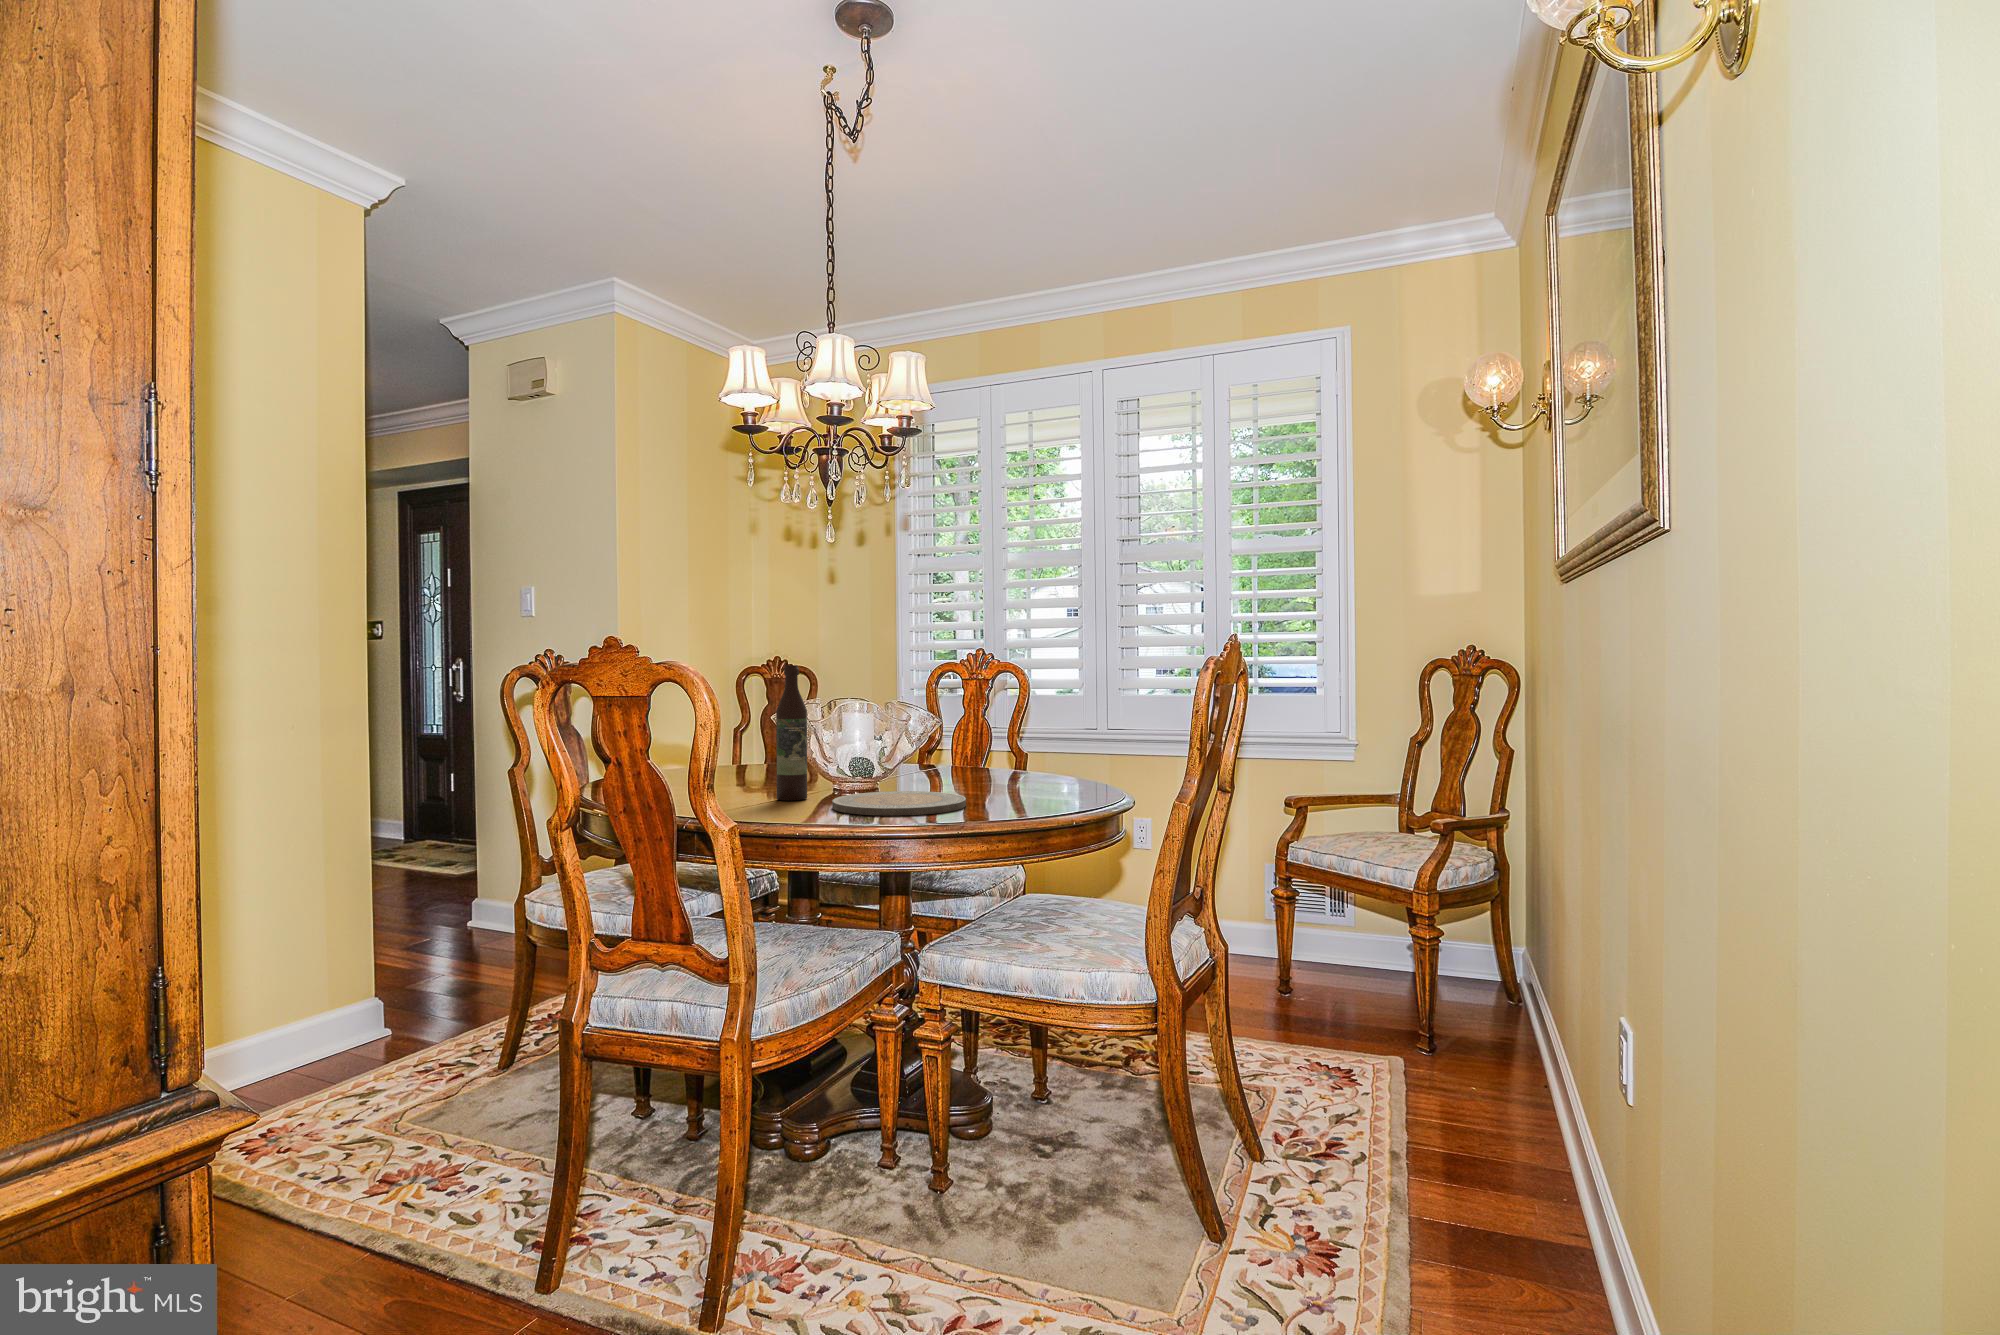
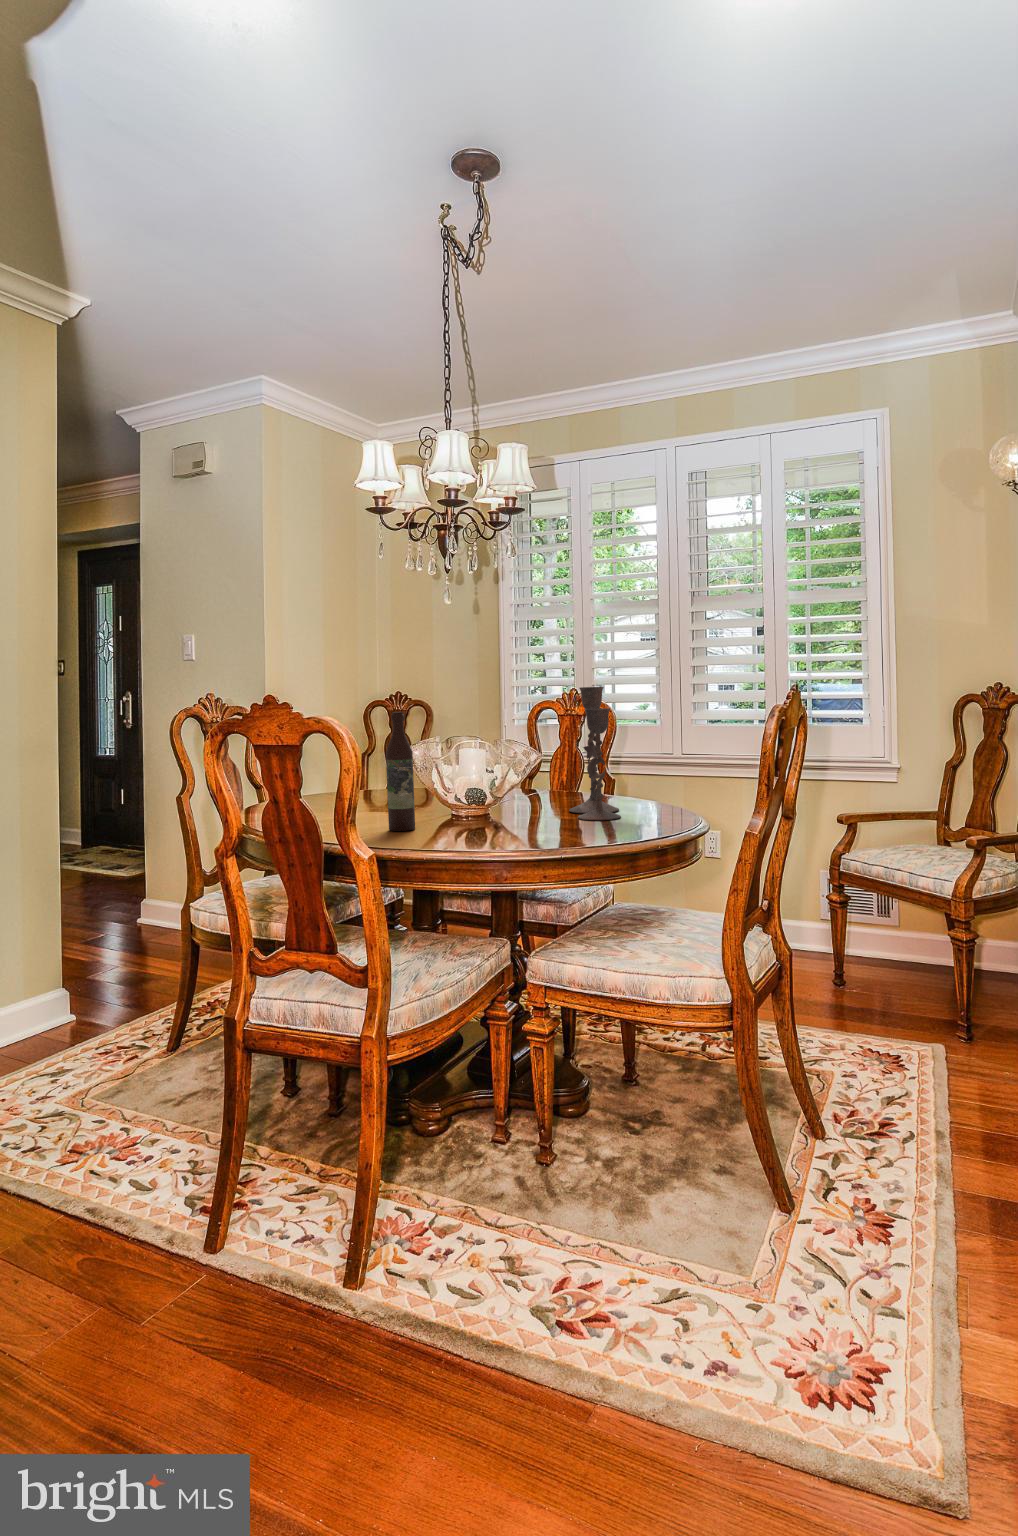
candlestick: none [985,644,1042,793] -> present [569,687,621,820]
plate: present [832,791,966,816] -> none [438,821,556,846]

